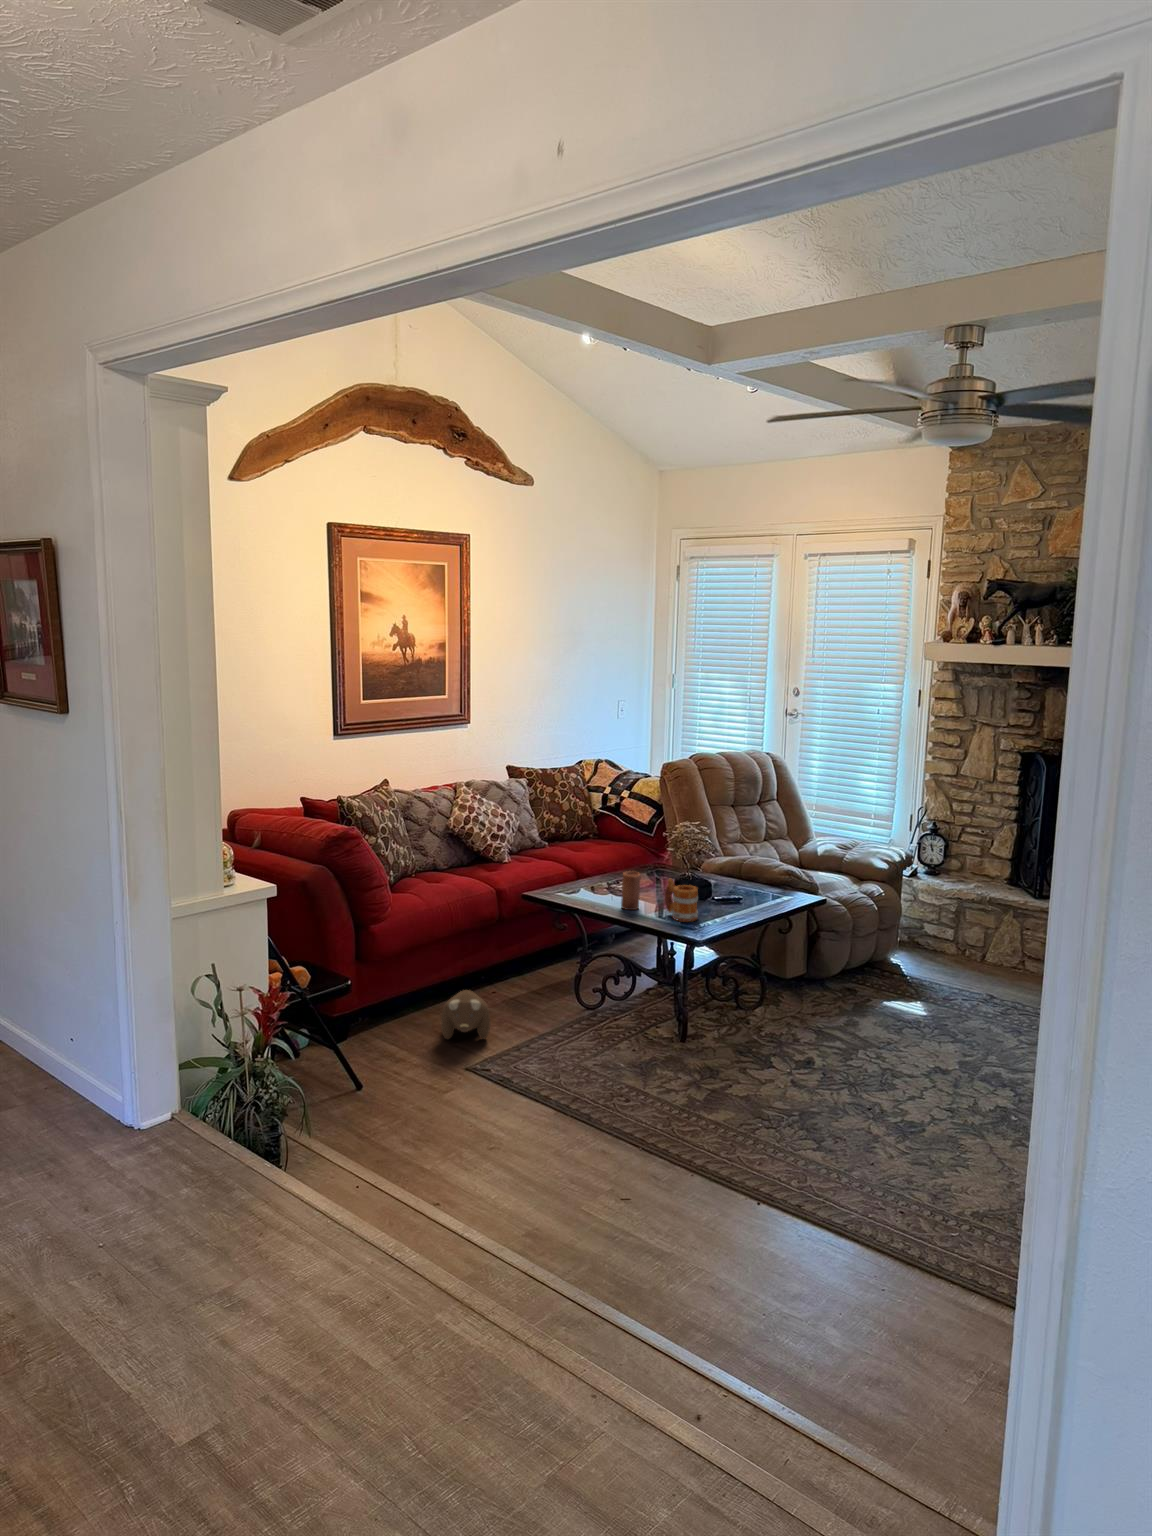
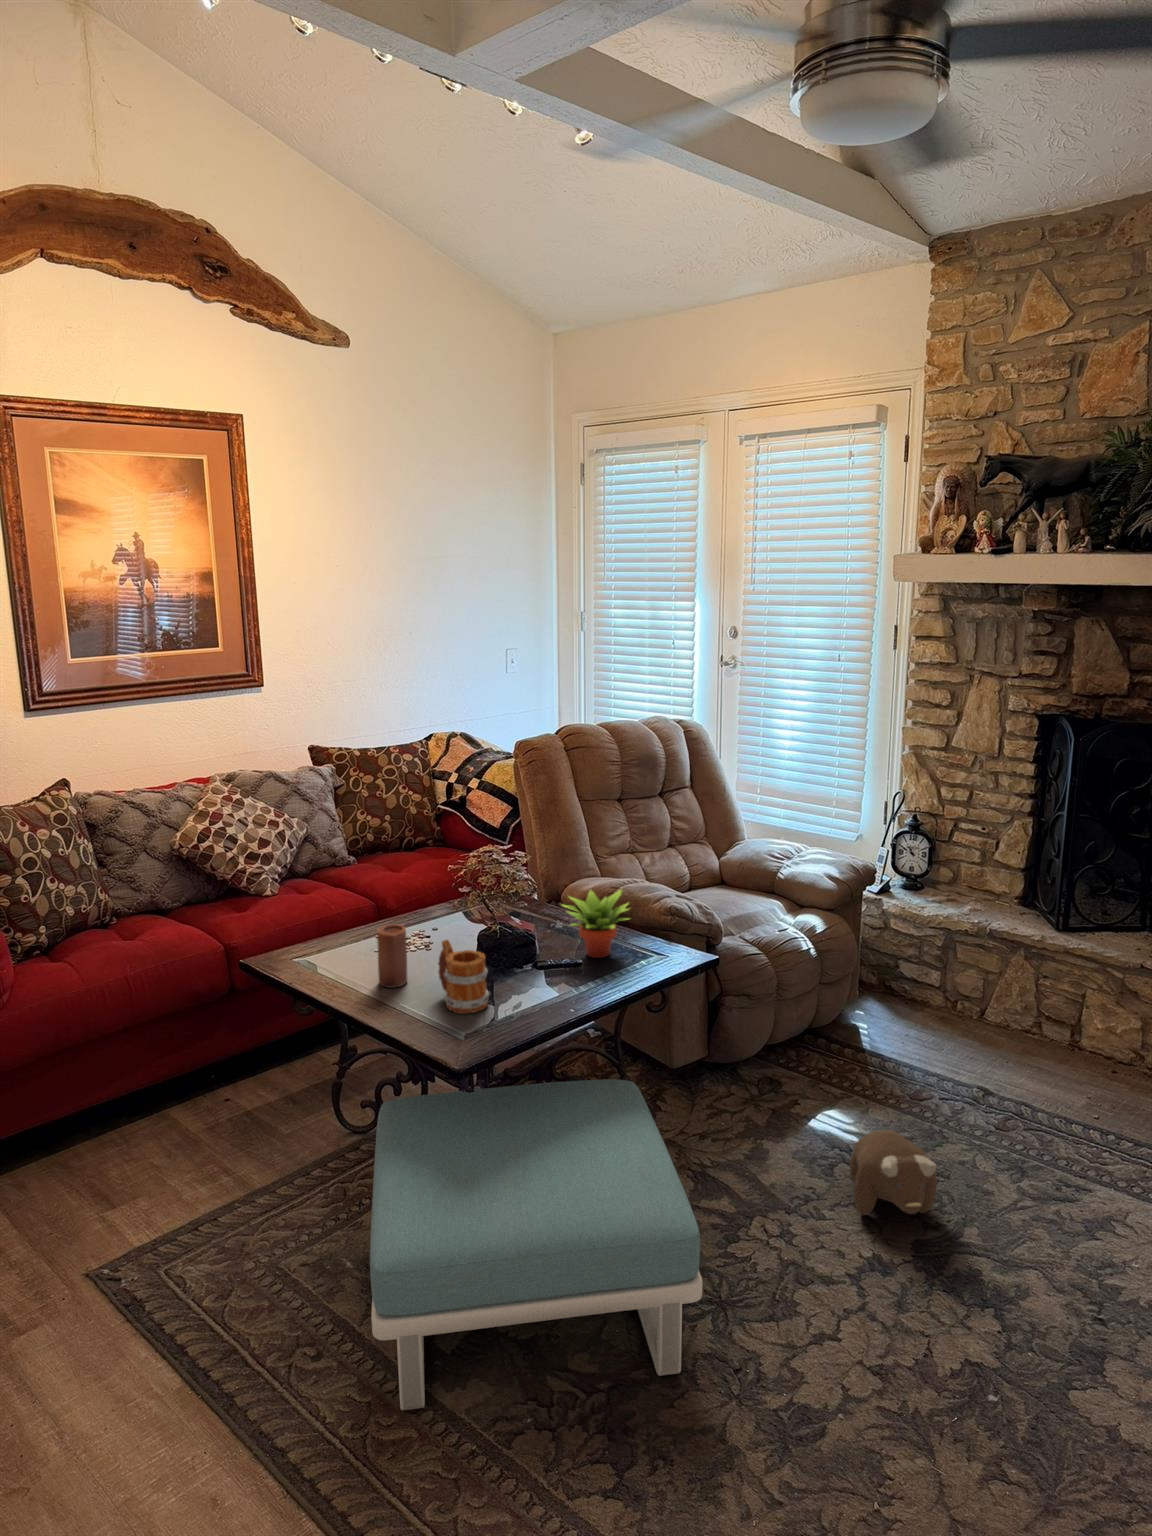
succulent plant: none [728,854,773,898] -> present [562,889,629,958]
footstool: none [634,966,850,1121] -> present [370,1079,703,1410]
plush toy: present [441,990,490,1039] -> present [850,1130,937,1215]

